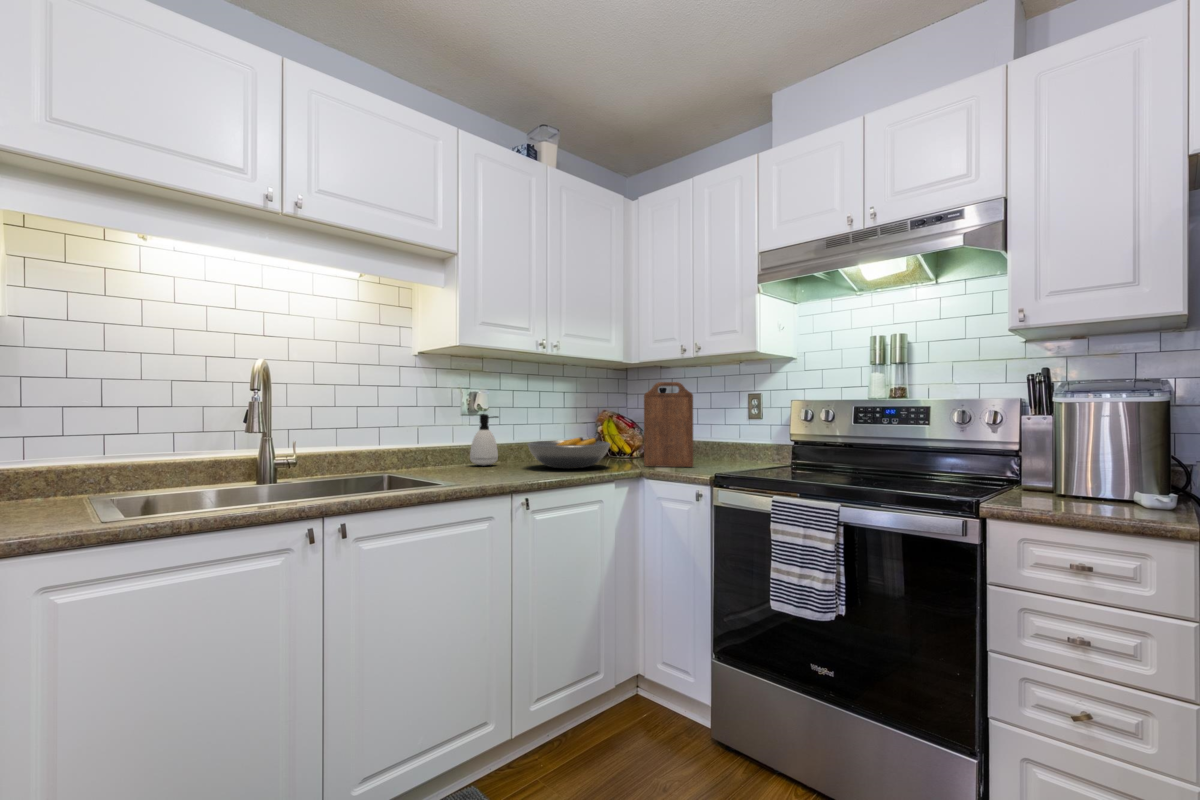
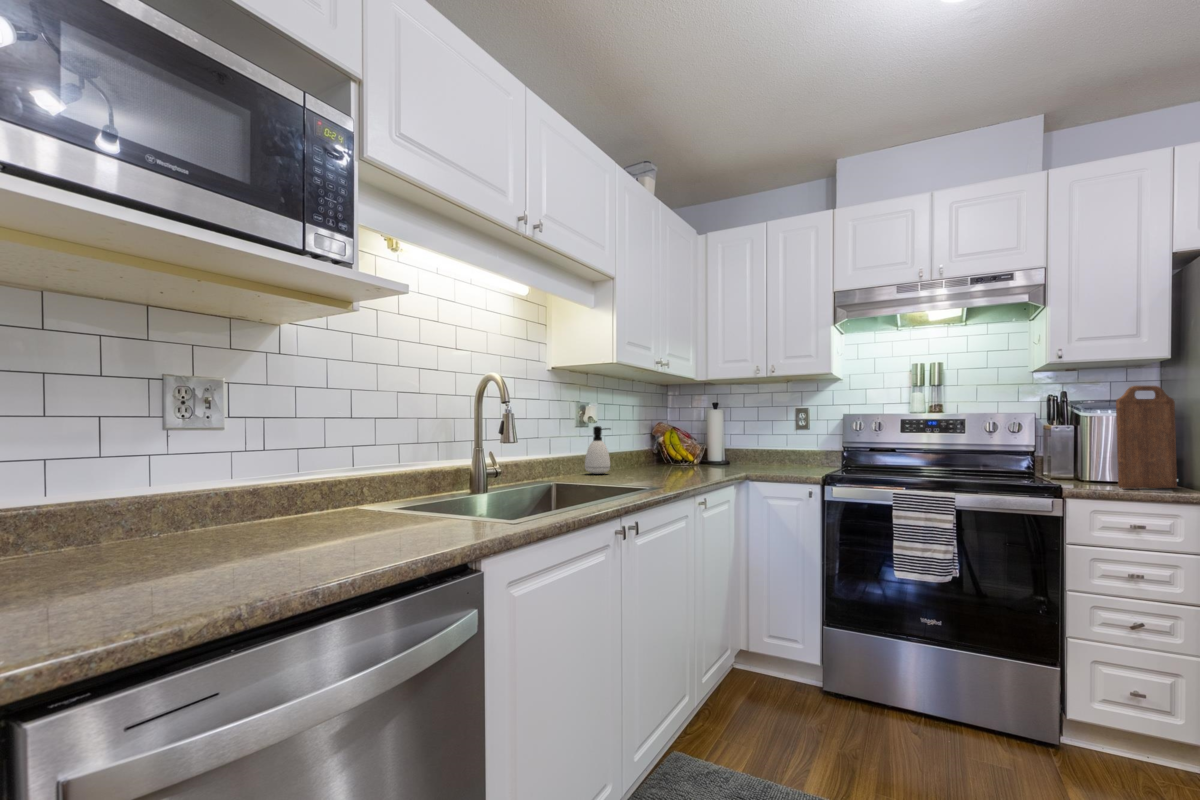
cutting board: present [644,382,693,467] -> present [1116,386,1177,488]
fruit bowl: present [527,437,610,469] -> none [643,446,719,474]

